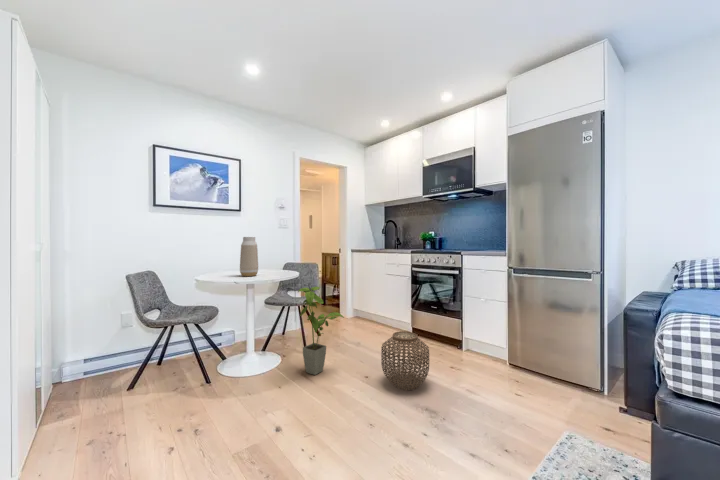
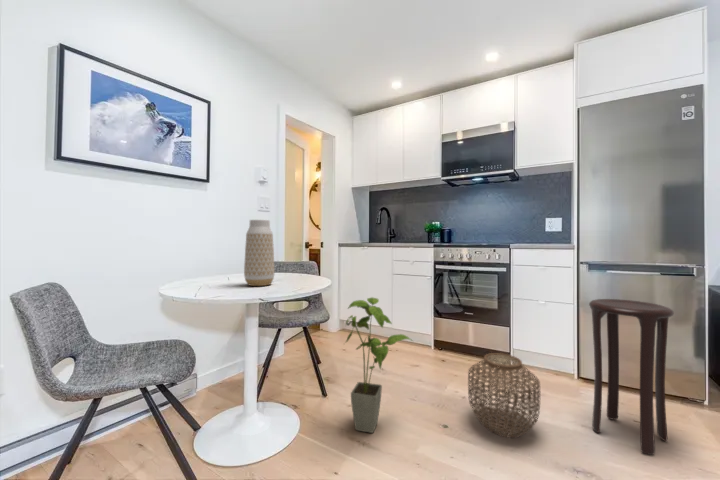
stool: none [471,296,526,414] -> present [589,299,674,455]

